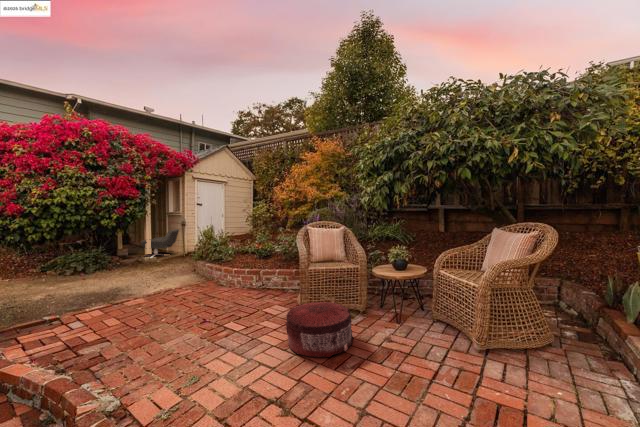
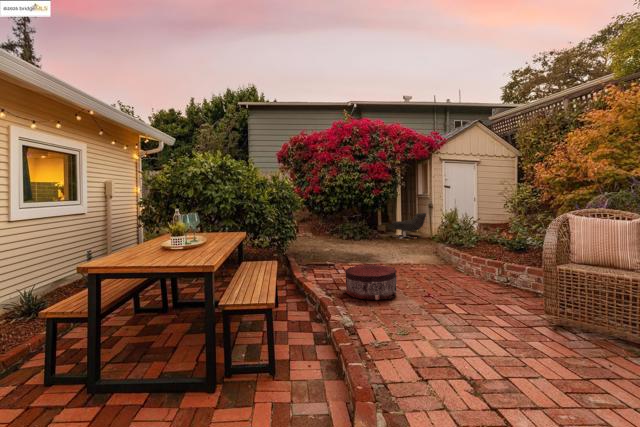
pouf: present [285,302,354,357] -> present [345,264,397,300]

